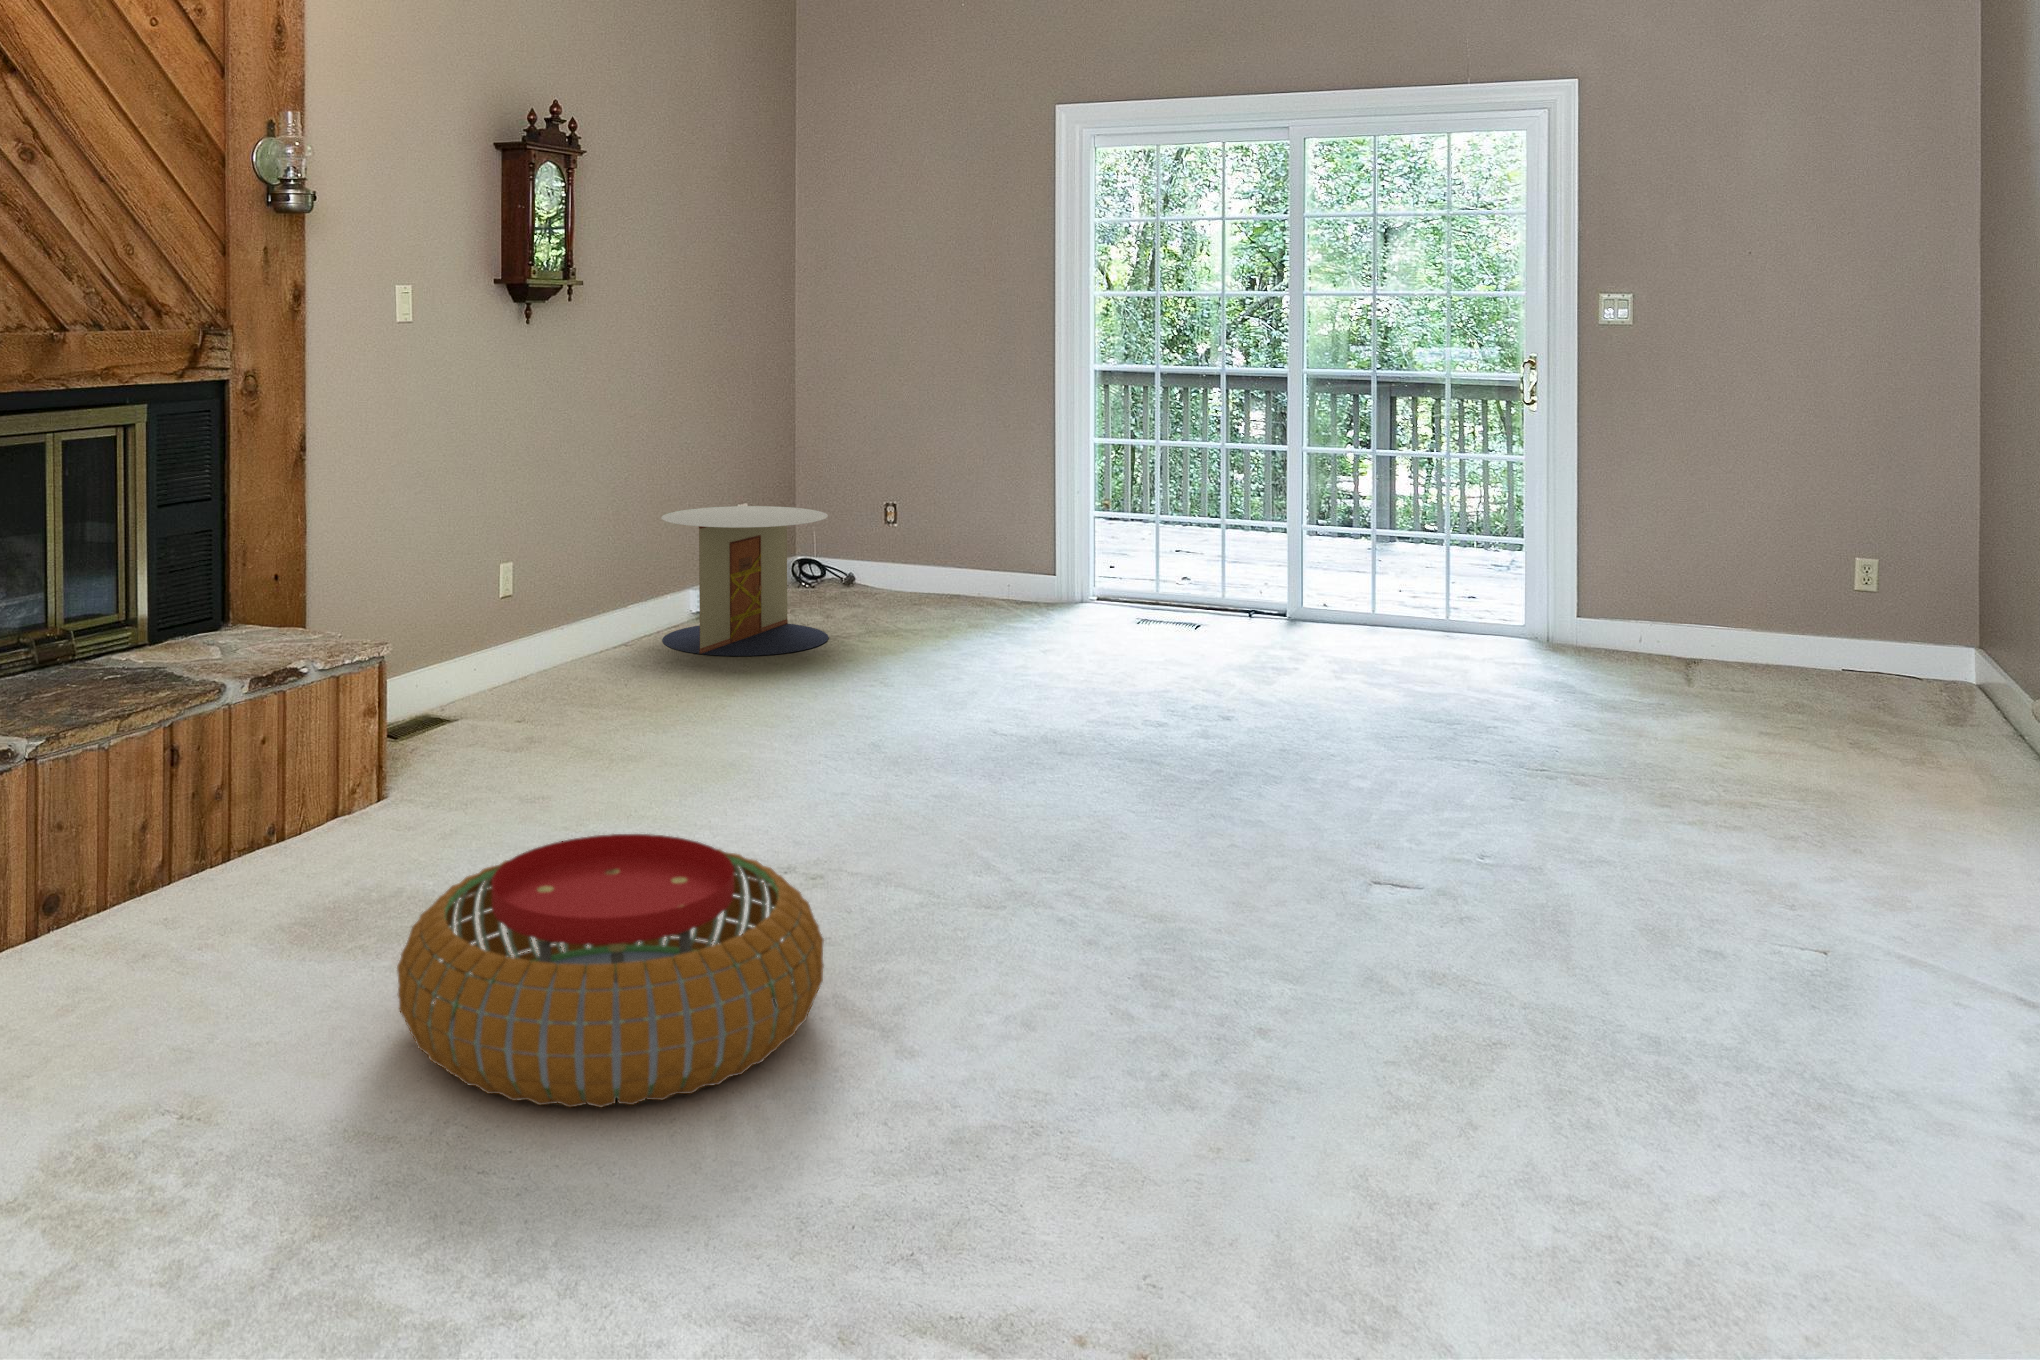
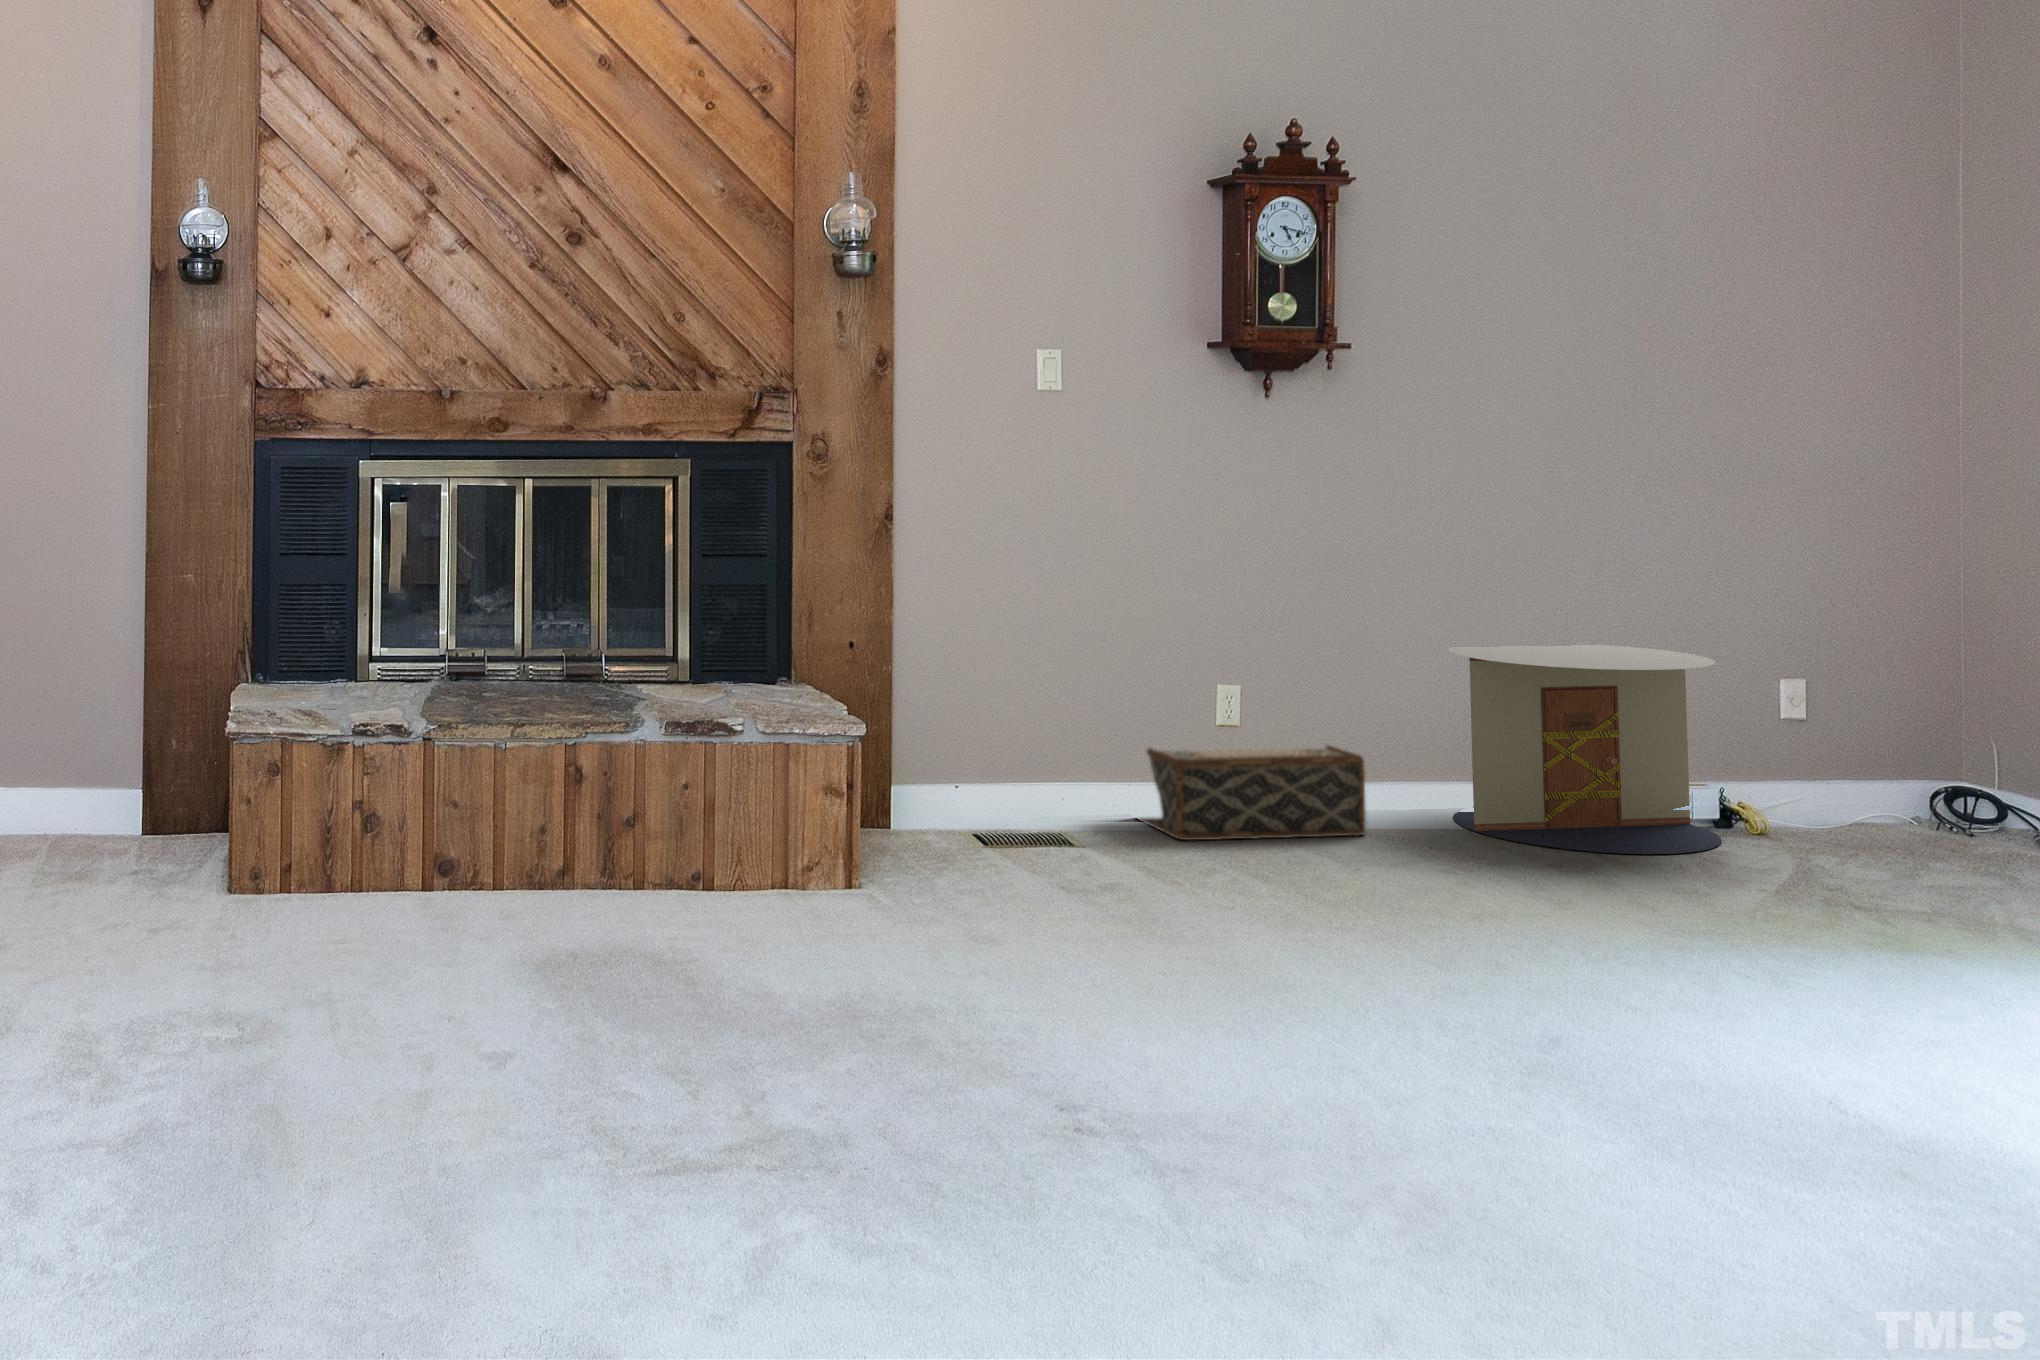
woven basket: none [483,604,652,703] -> present [1139,745,1366,840]
pouf: present [397,834,824,1107] -> none [392,884,829,1142]

